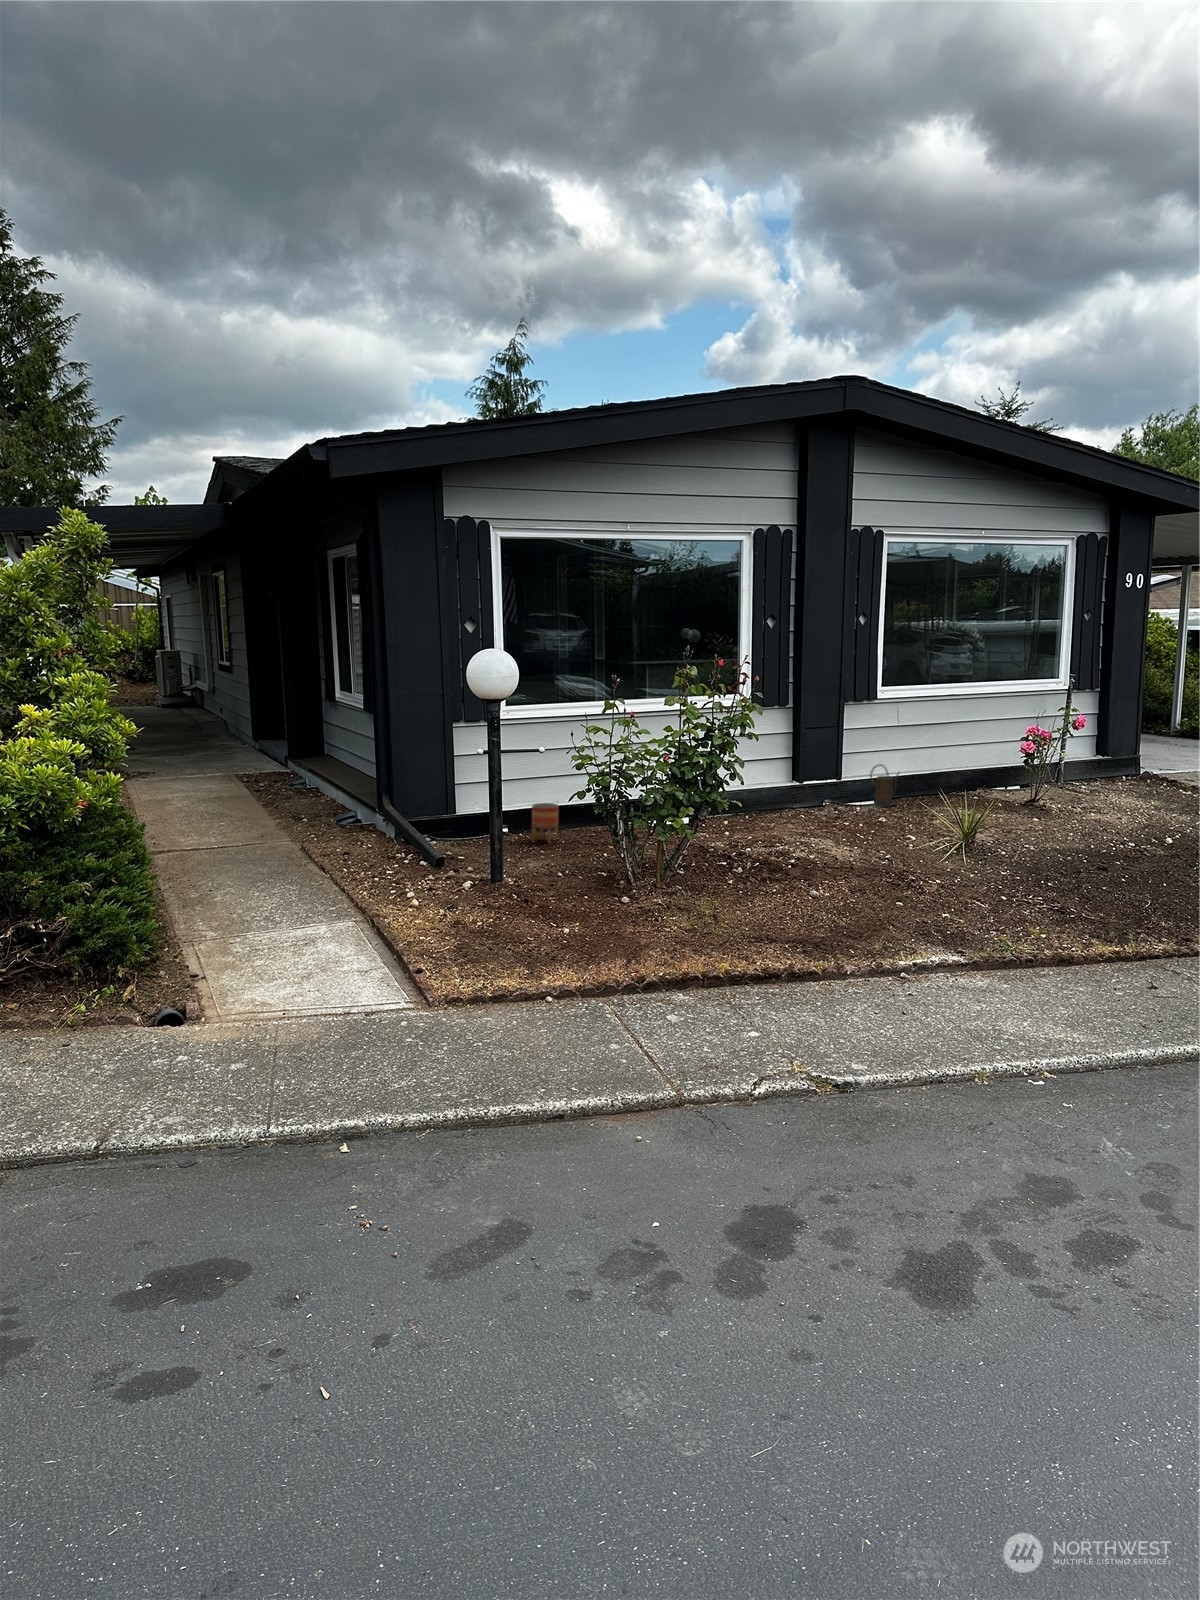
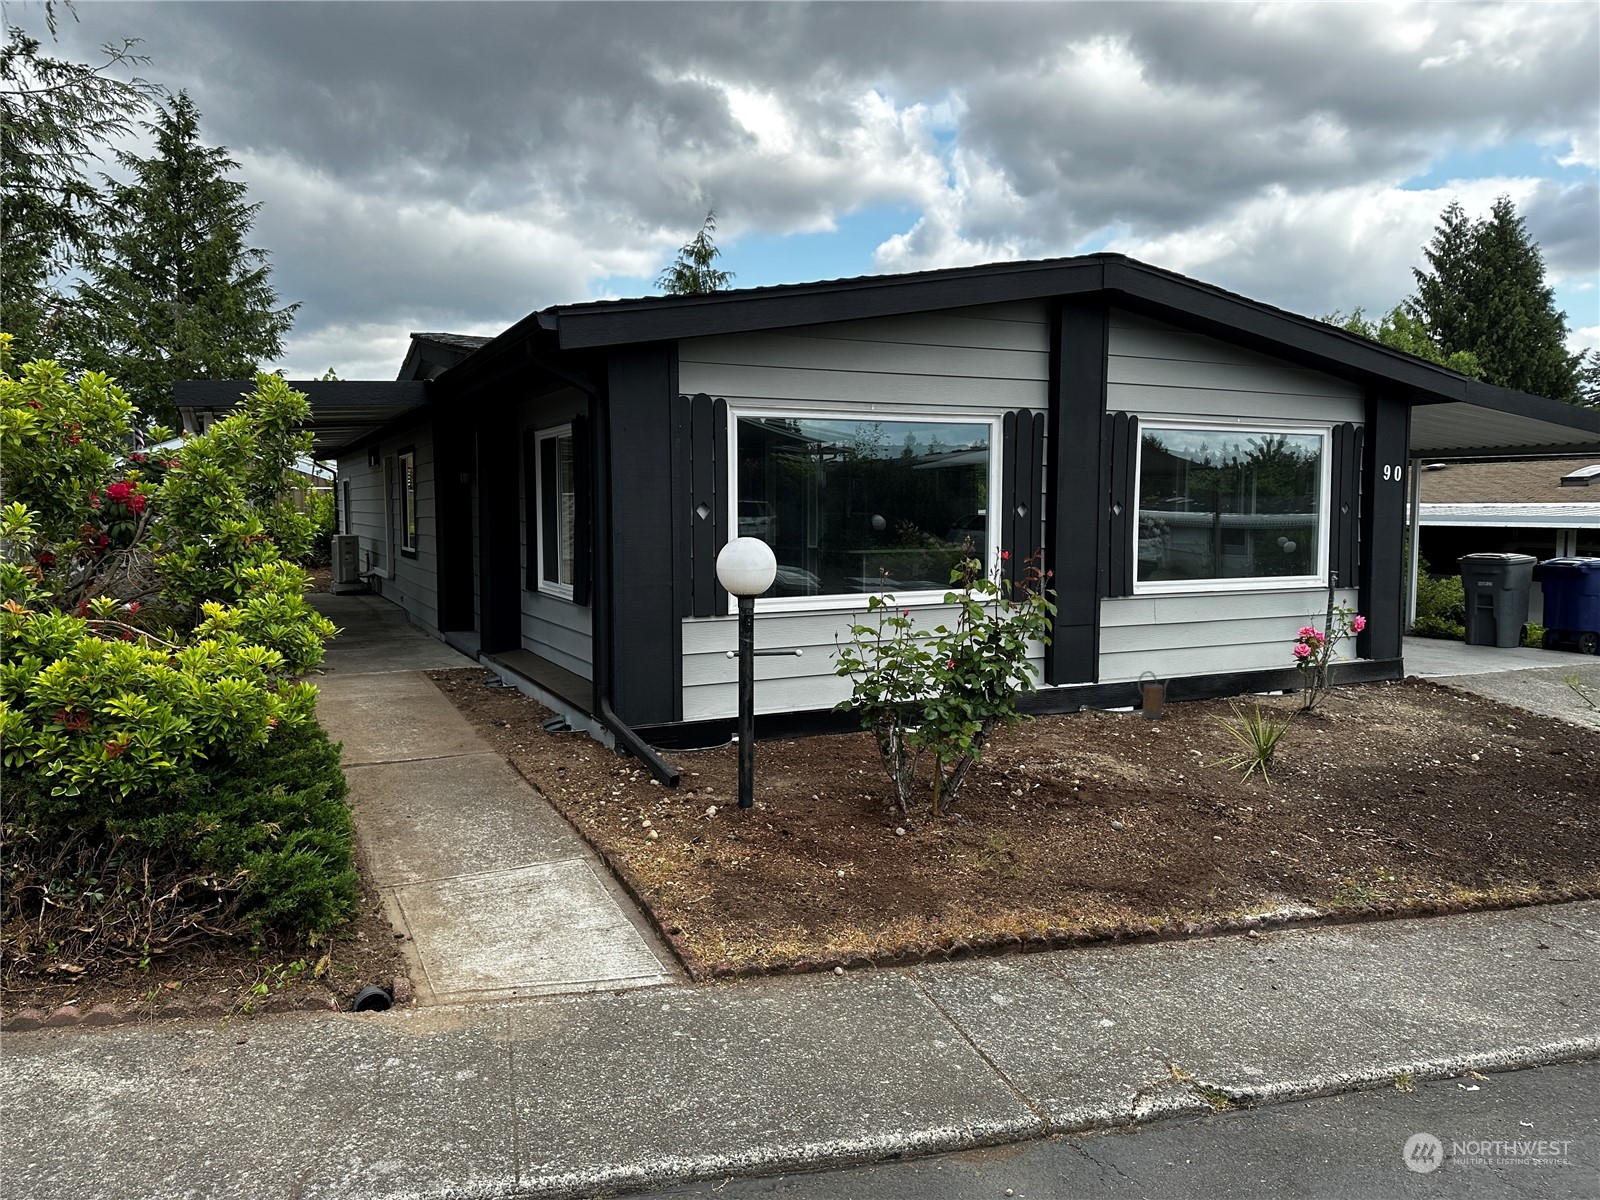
planter: present [532,803,559,844] -> none [771,715,802,762]

